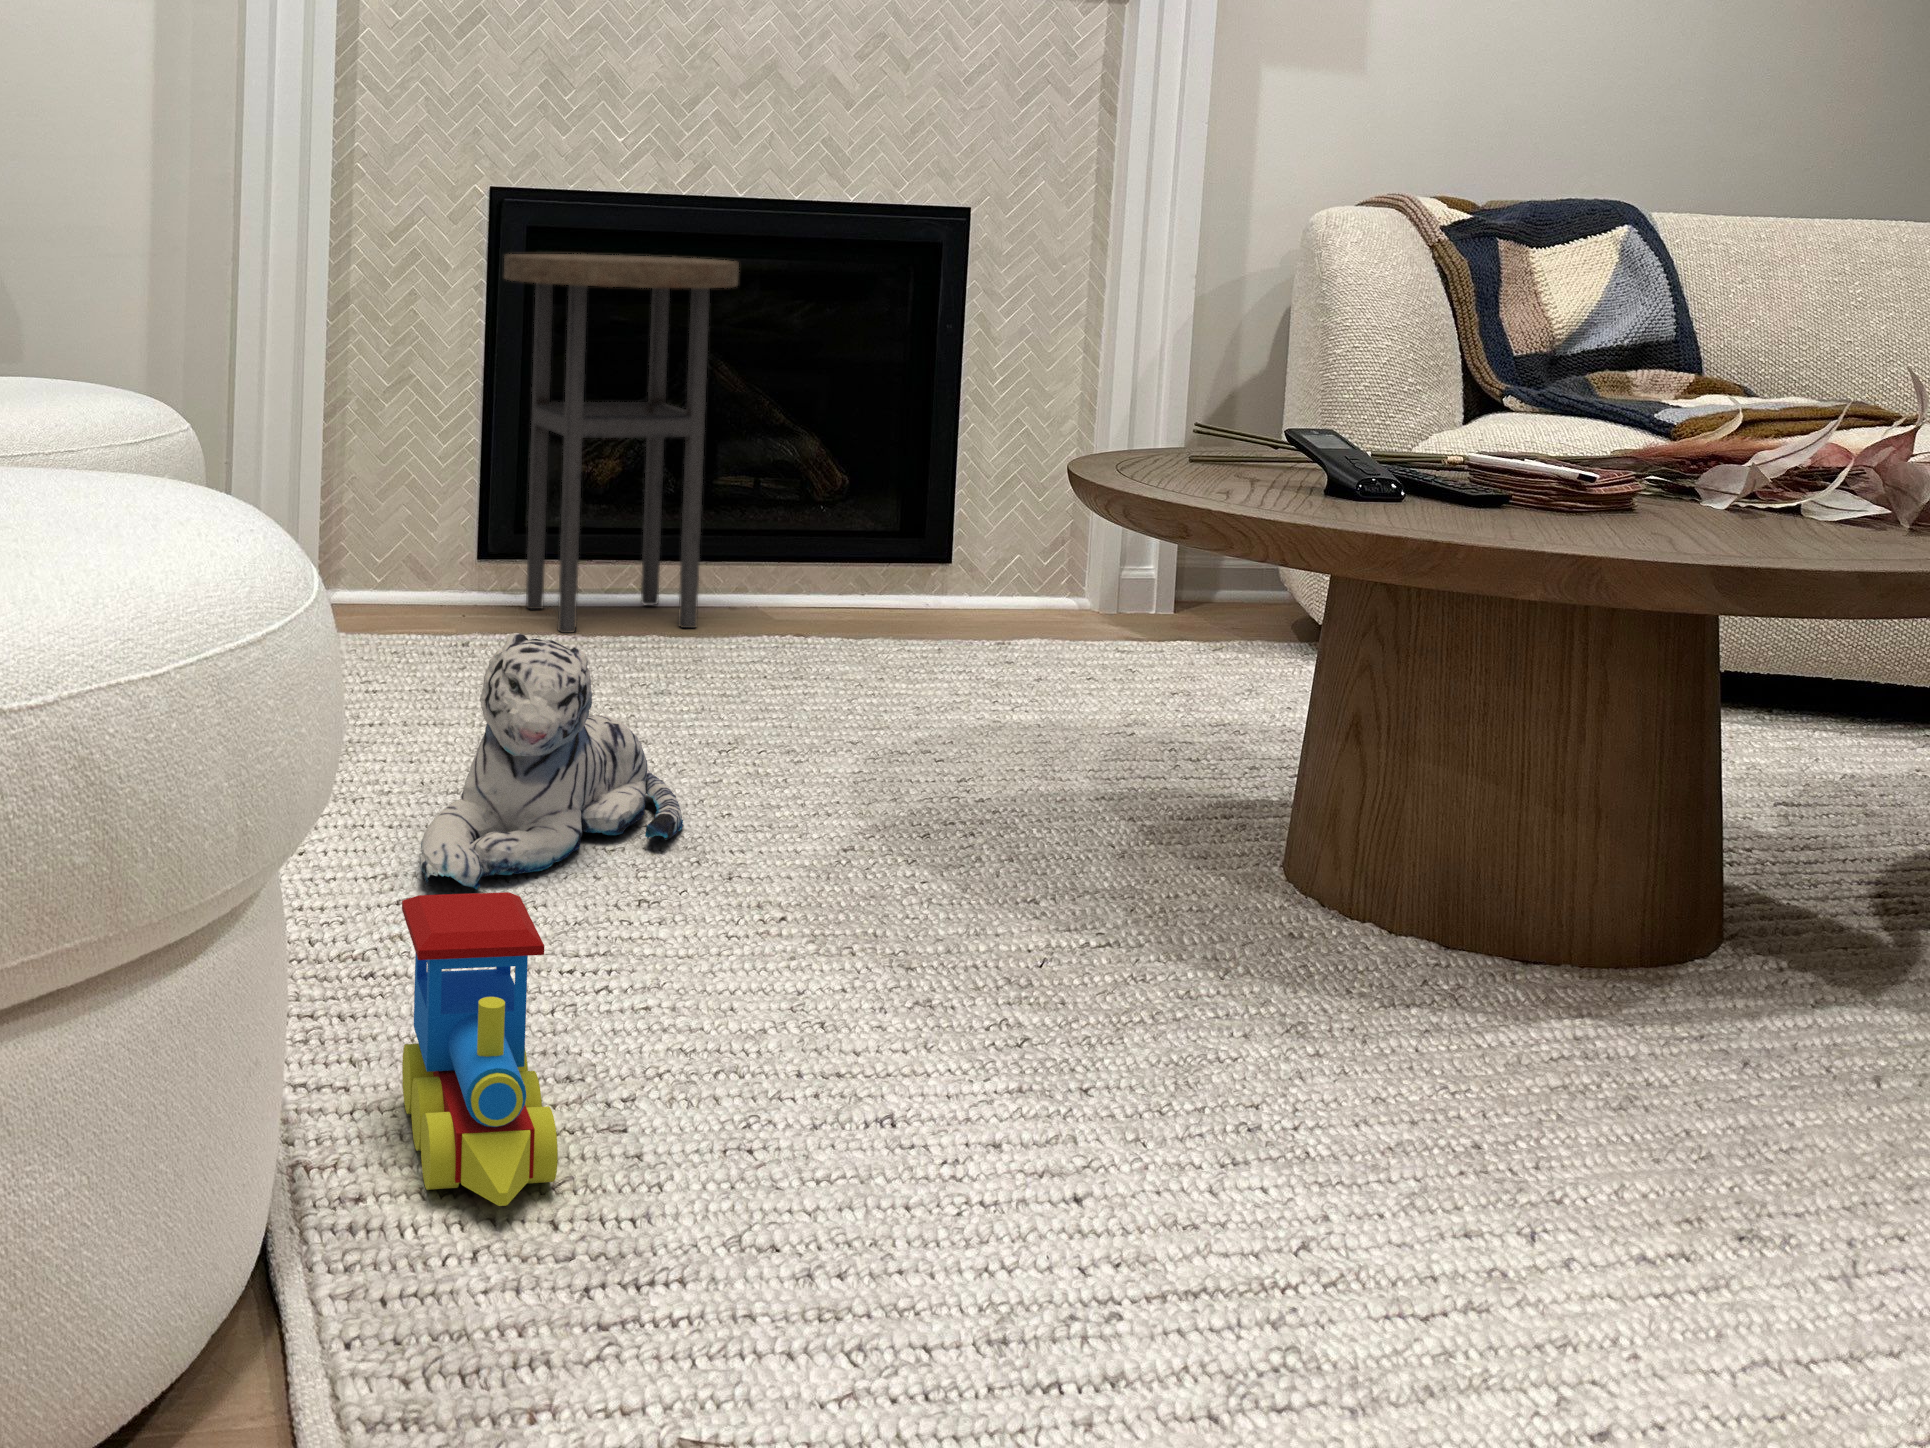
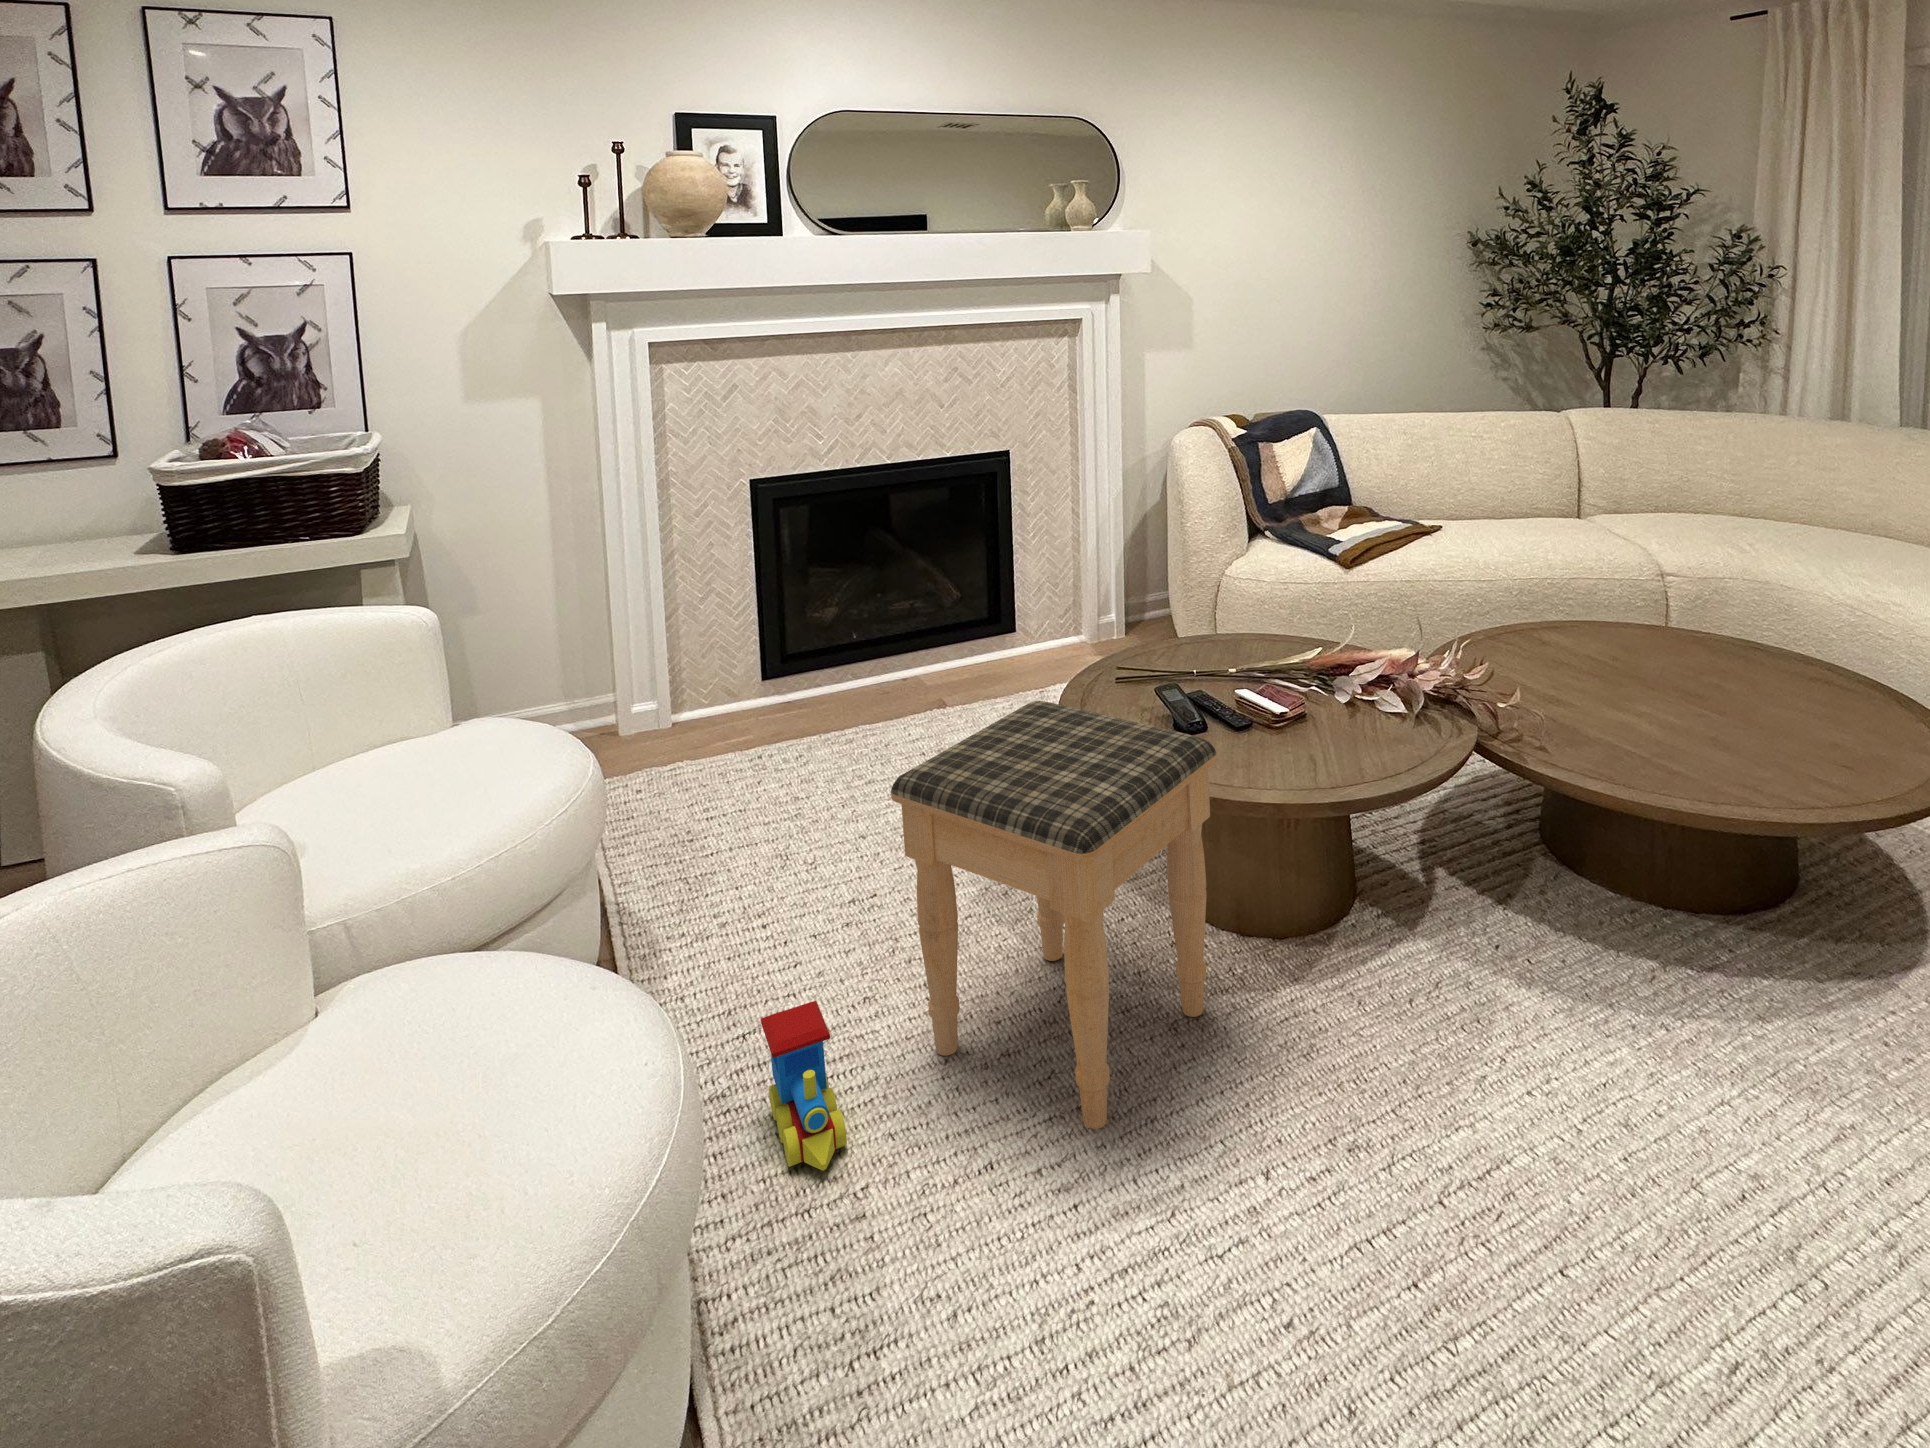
side table: present [504,254,739,633] -> none [766,502,894,723]
footstool: none [728,418,1517,1282] -> present [891,701,1217,1129]
plush toy: present [420,633,683,889] -> none [761,806,892,953]

